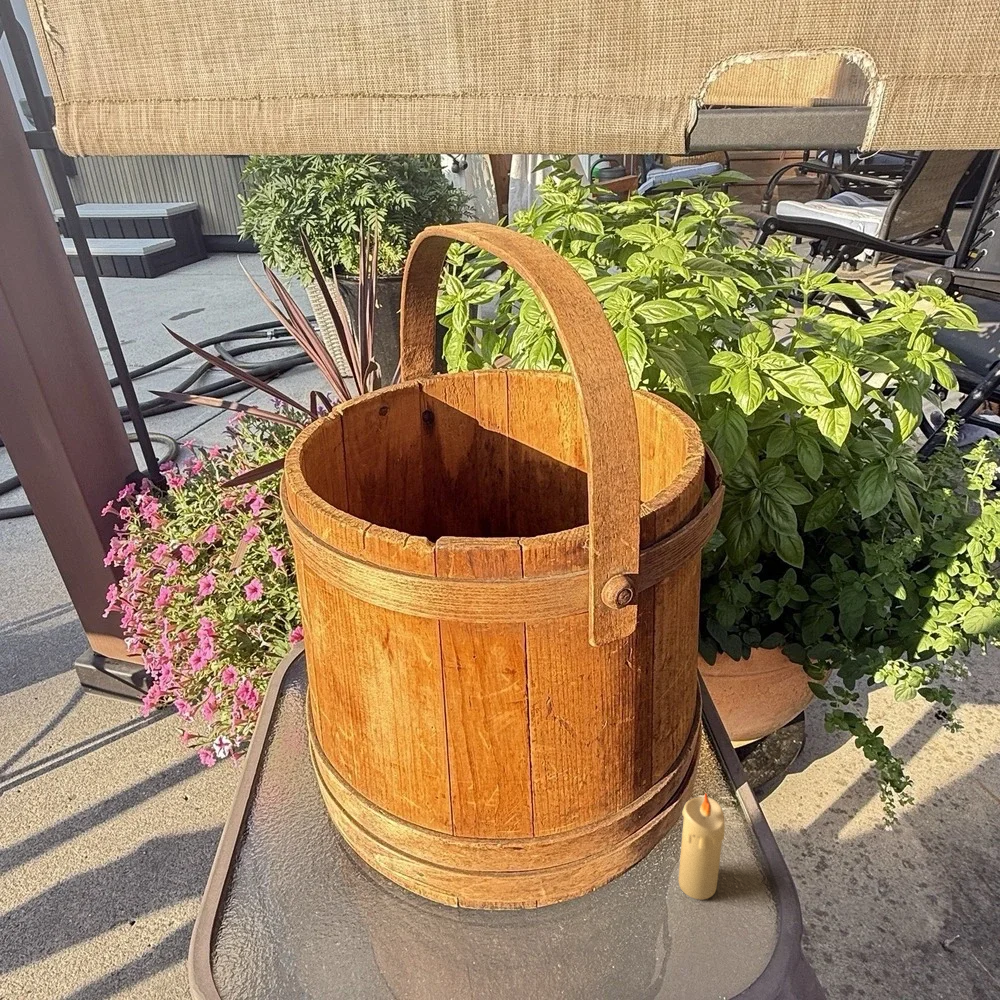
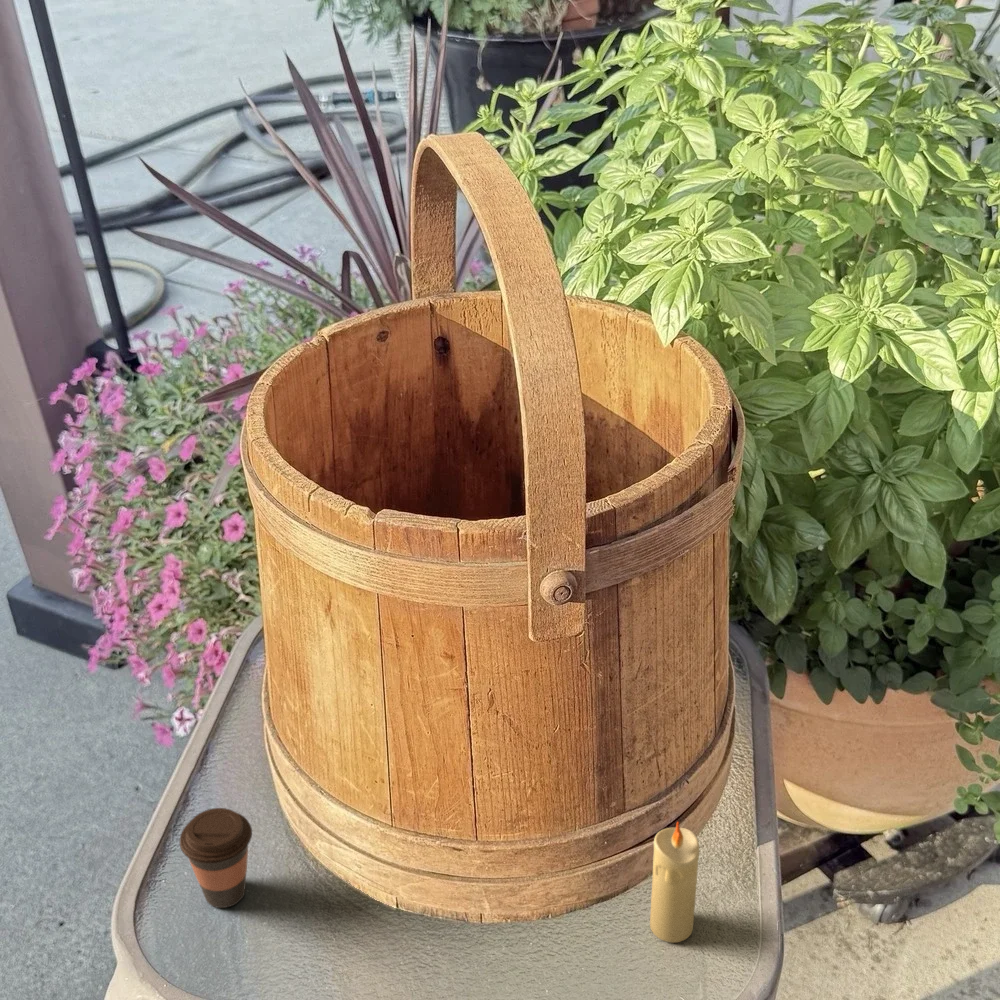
coffee cup: none [250,837,318,931] -> present [180,808,252,908]

